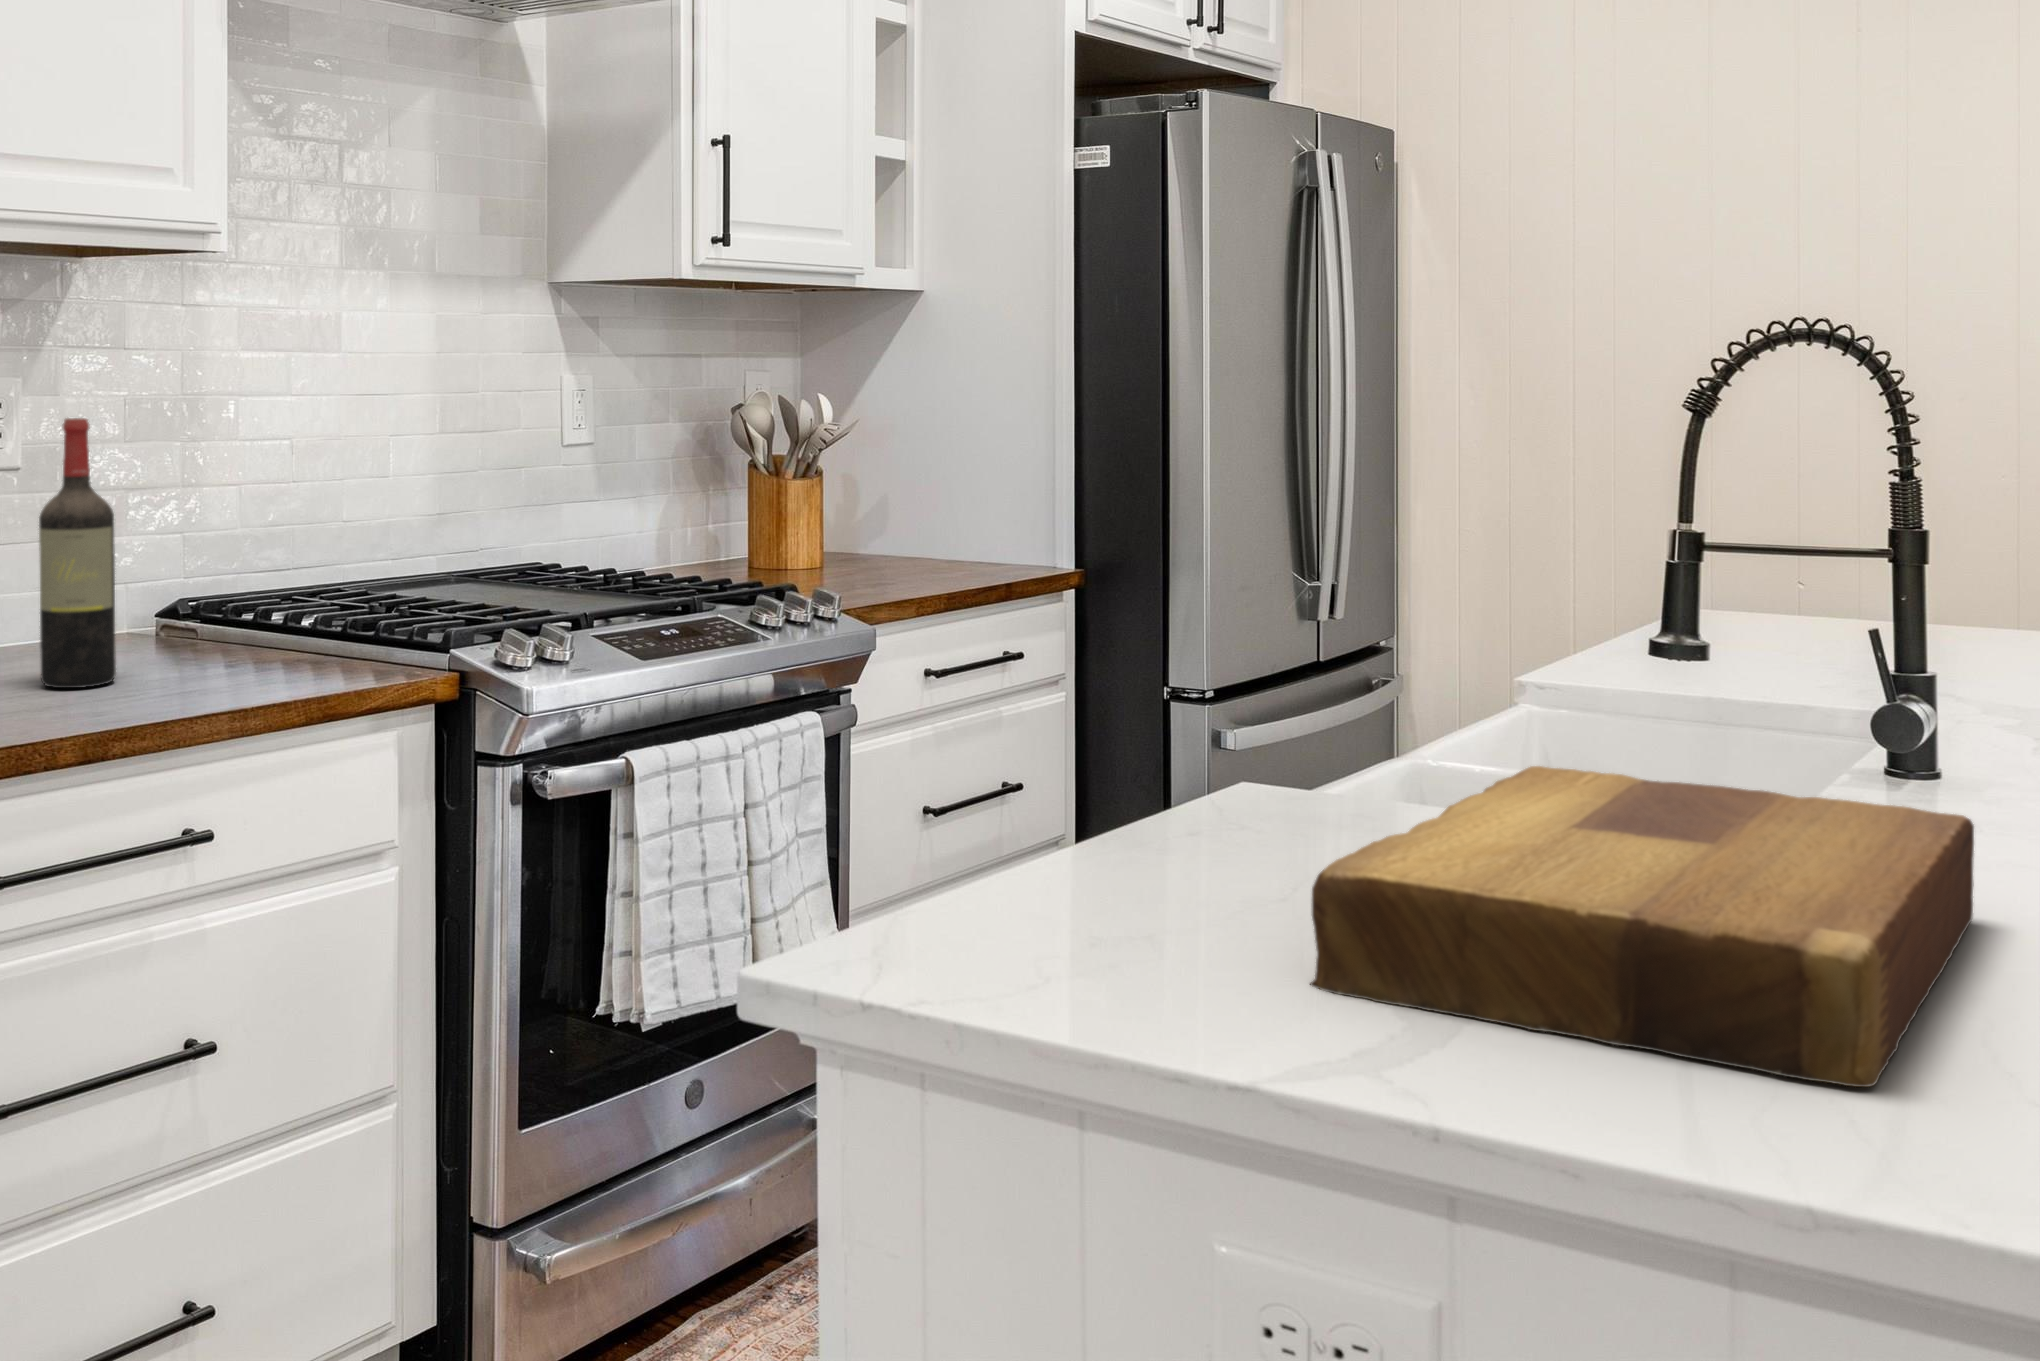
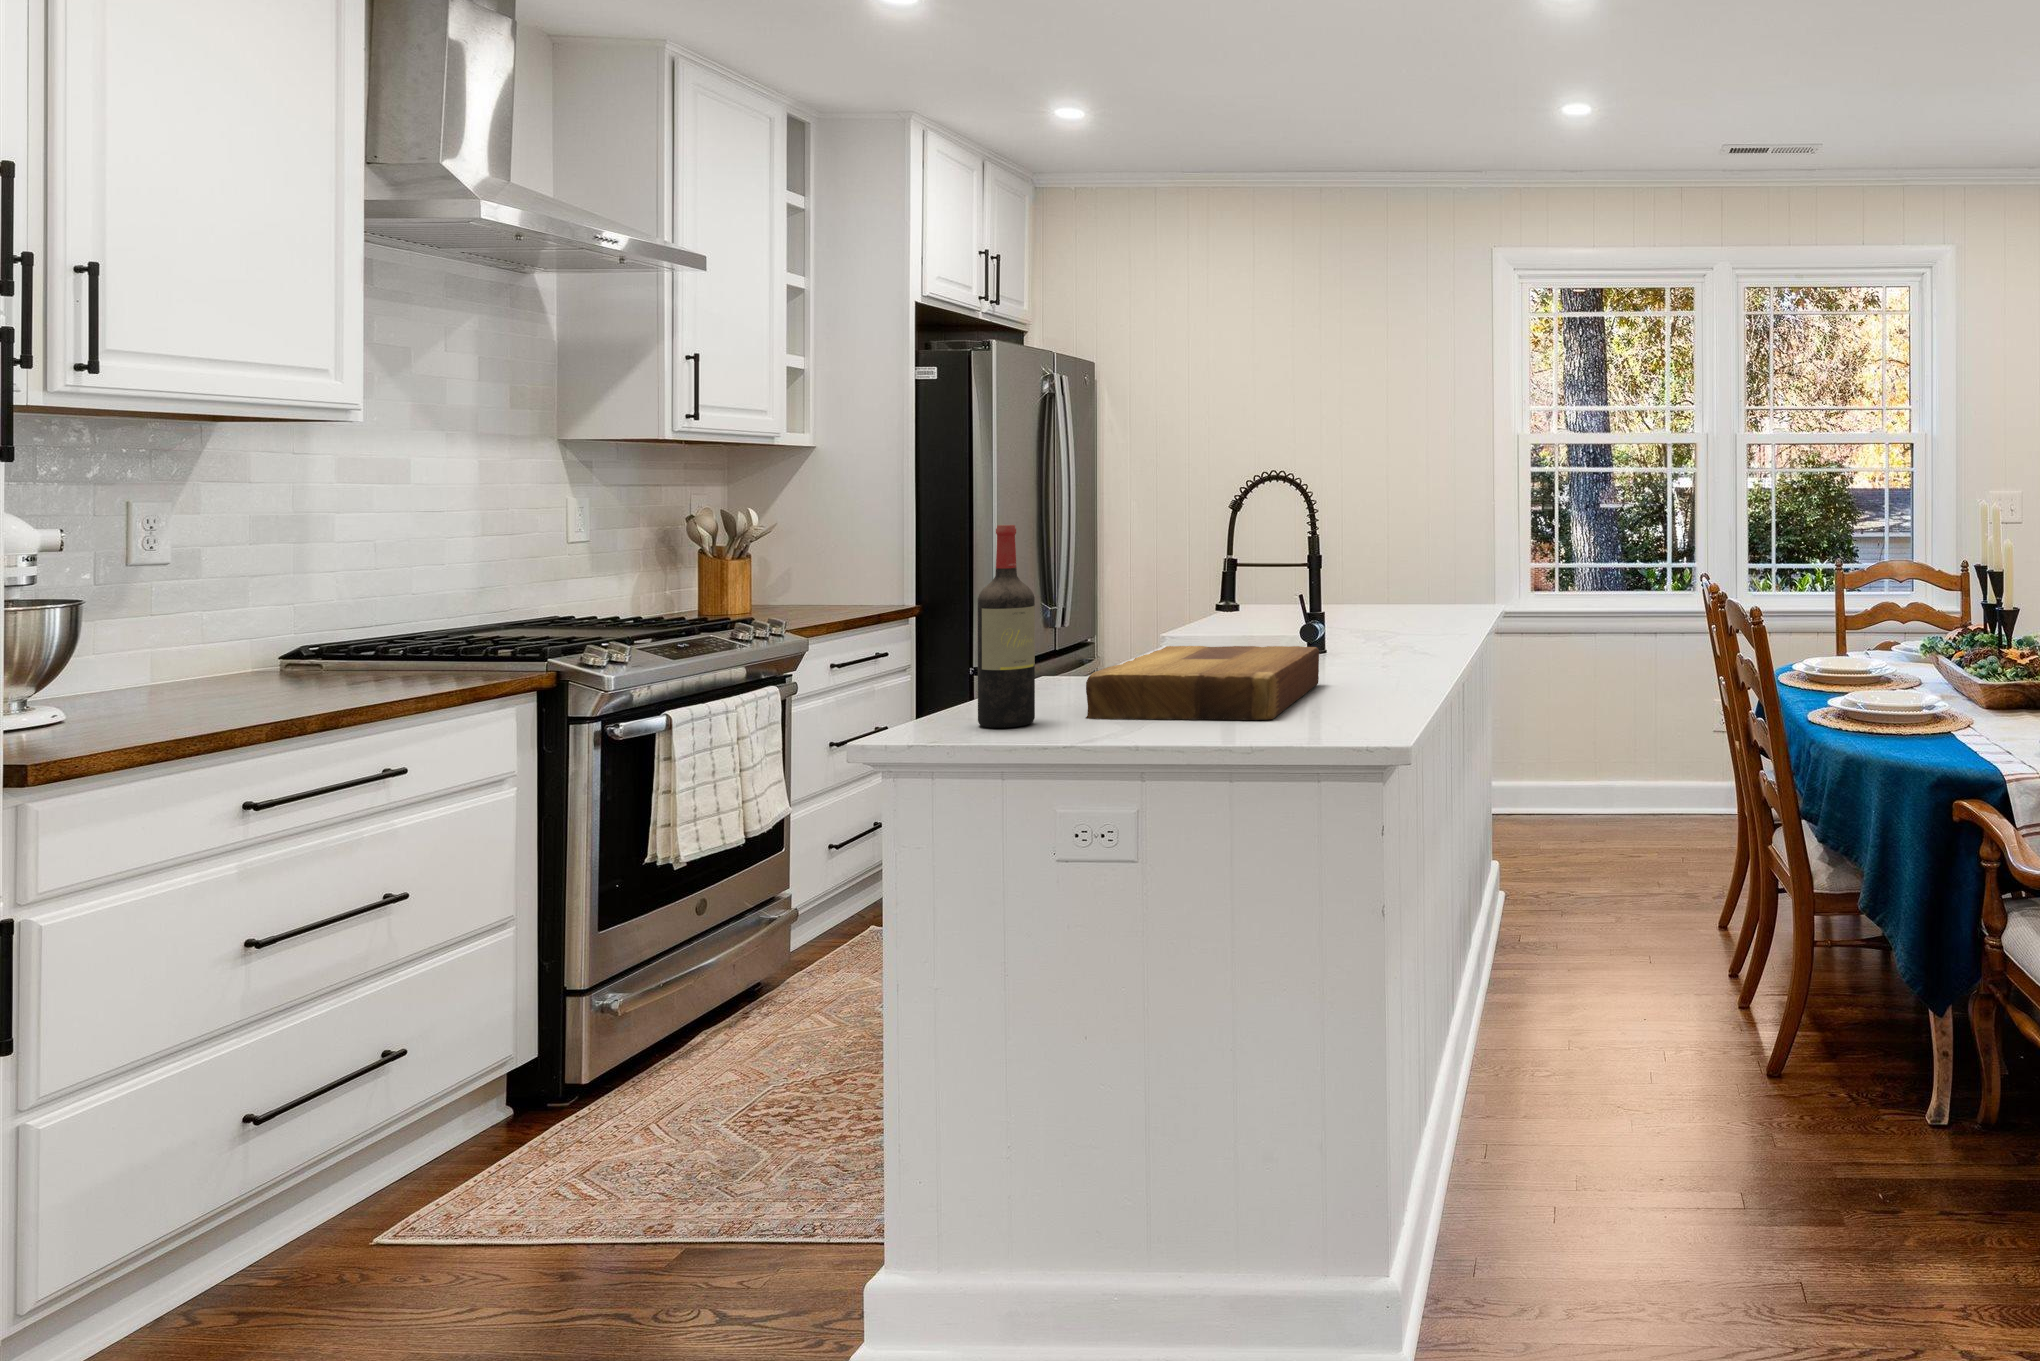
wine bottle: present [39,418,116,688] -> present [978,525,1035,728]

